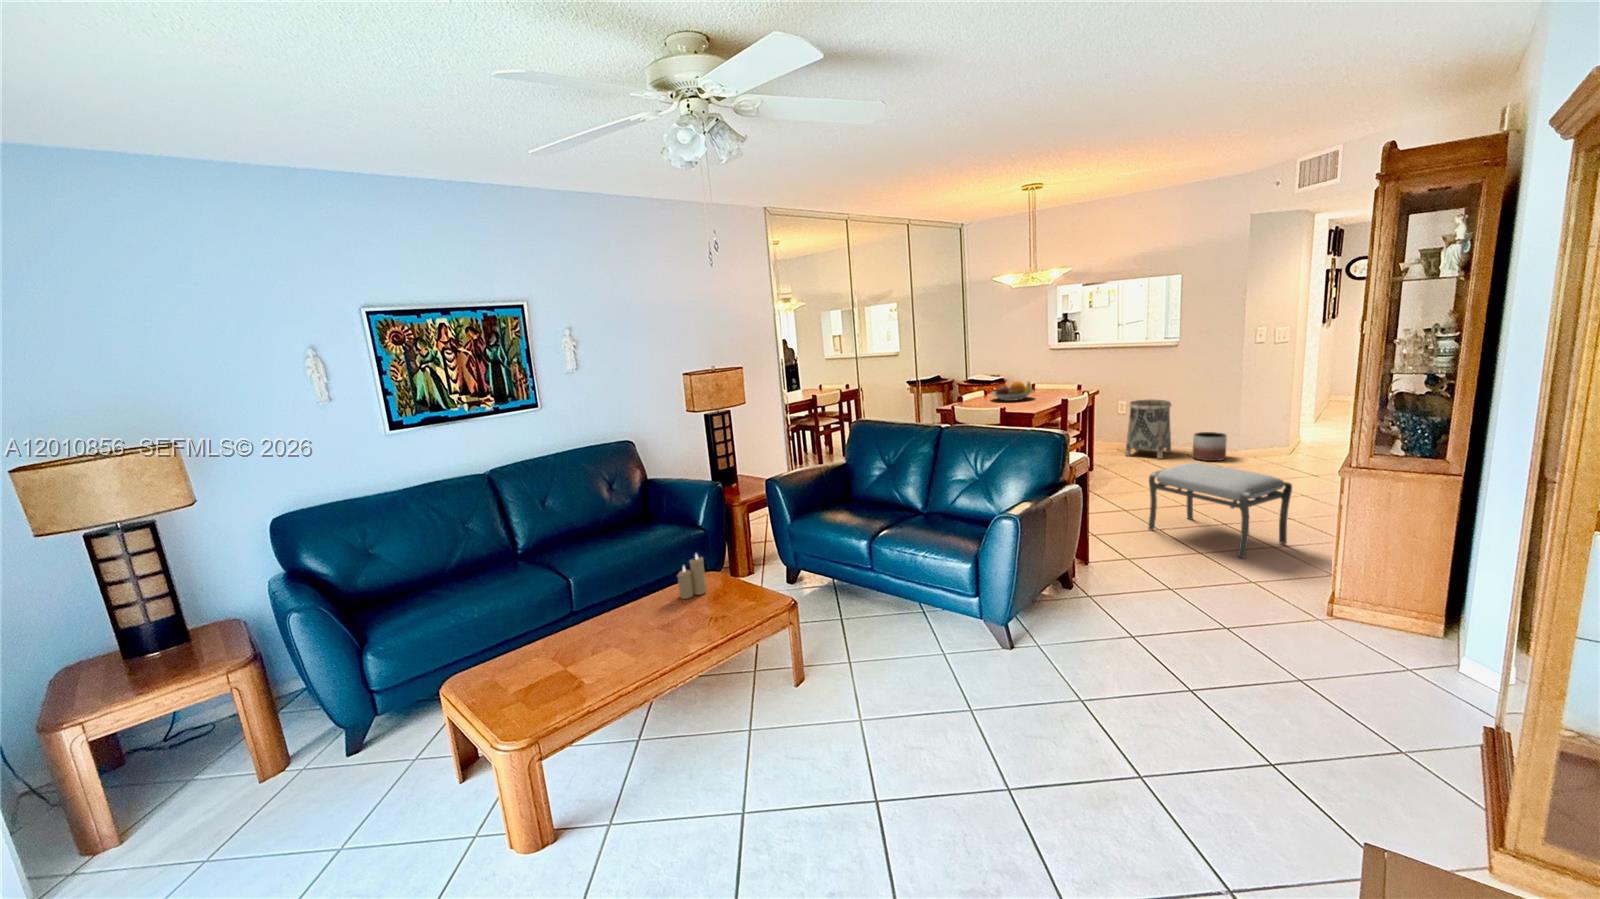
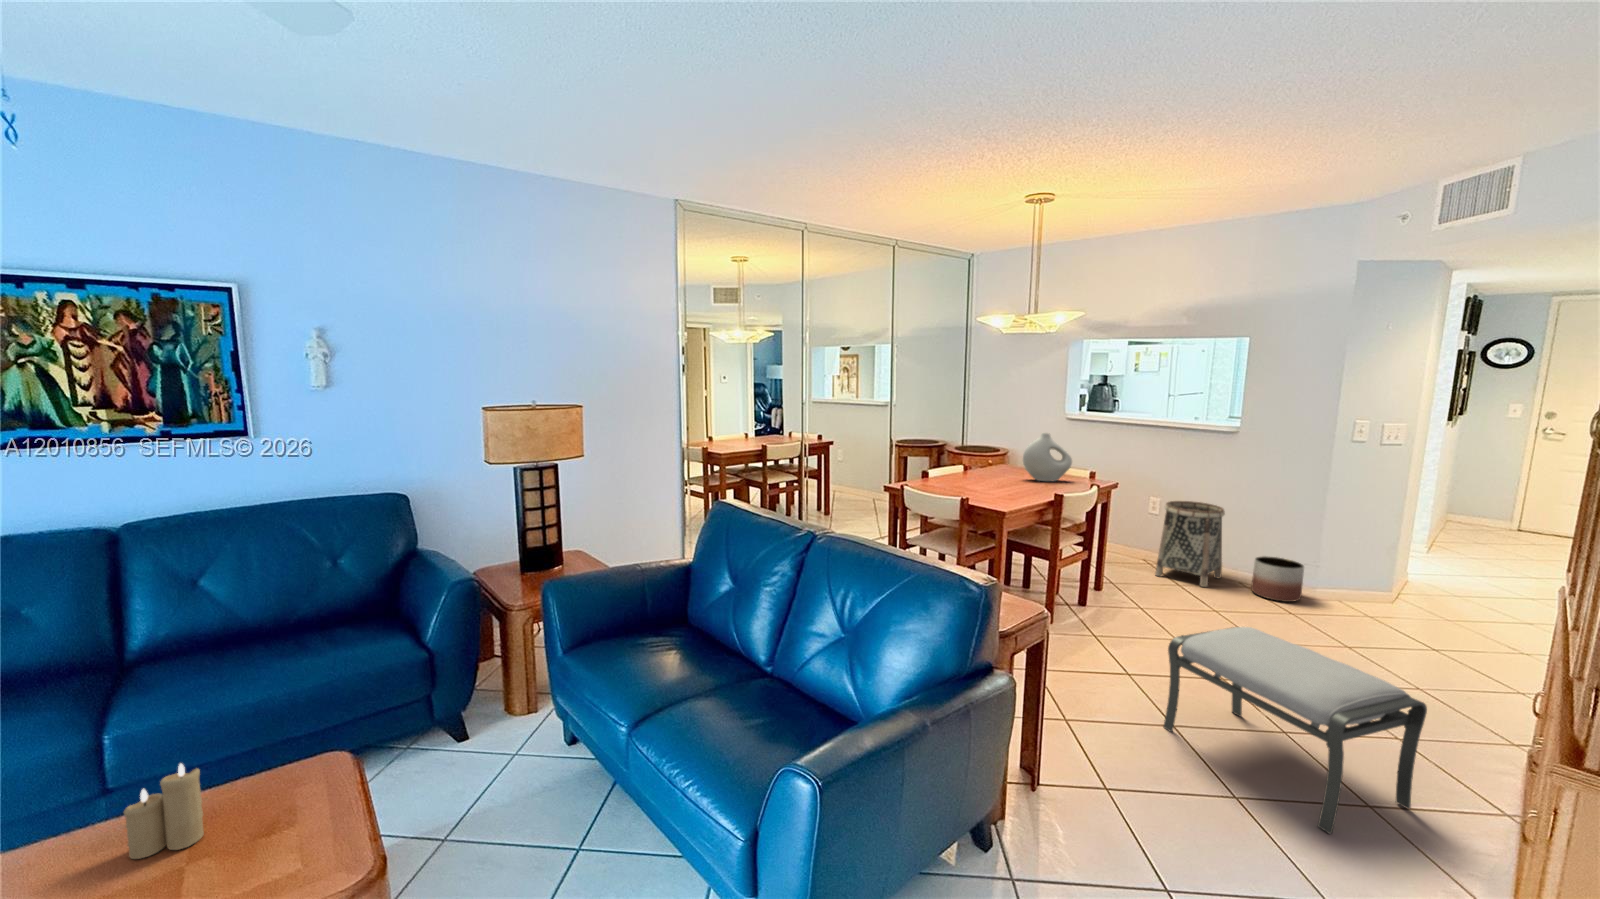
vase: none [1030,359,1065,394] -> present [1023,433,1072,481]
fruit bowl: present [991,381,1033,401] -> none [962,461,1023,488]

